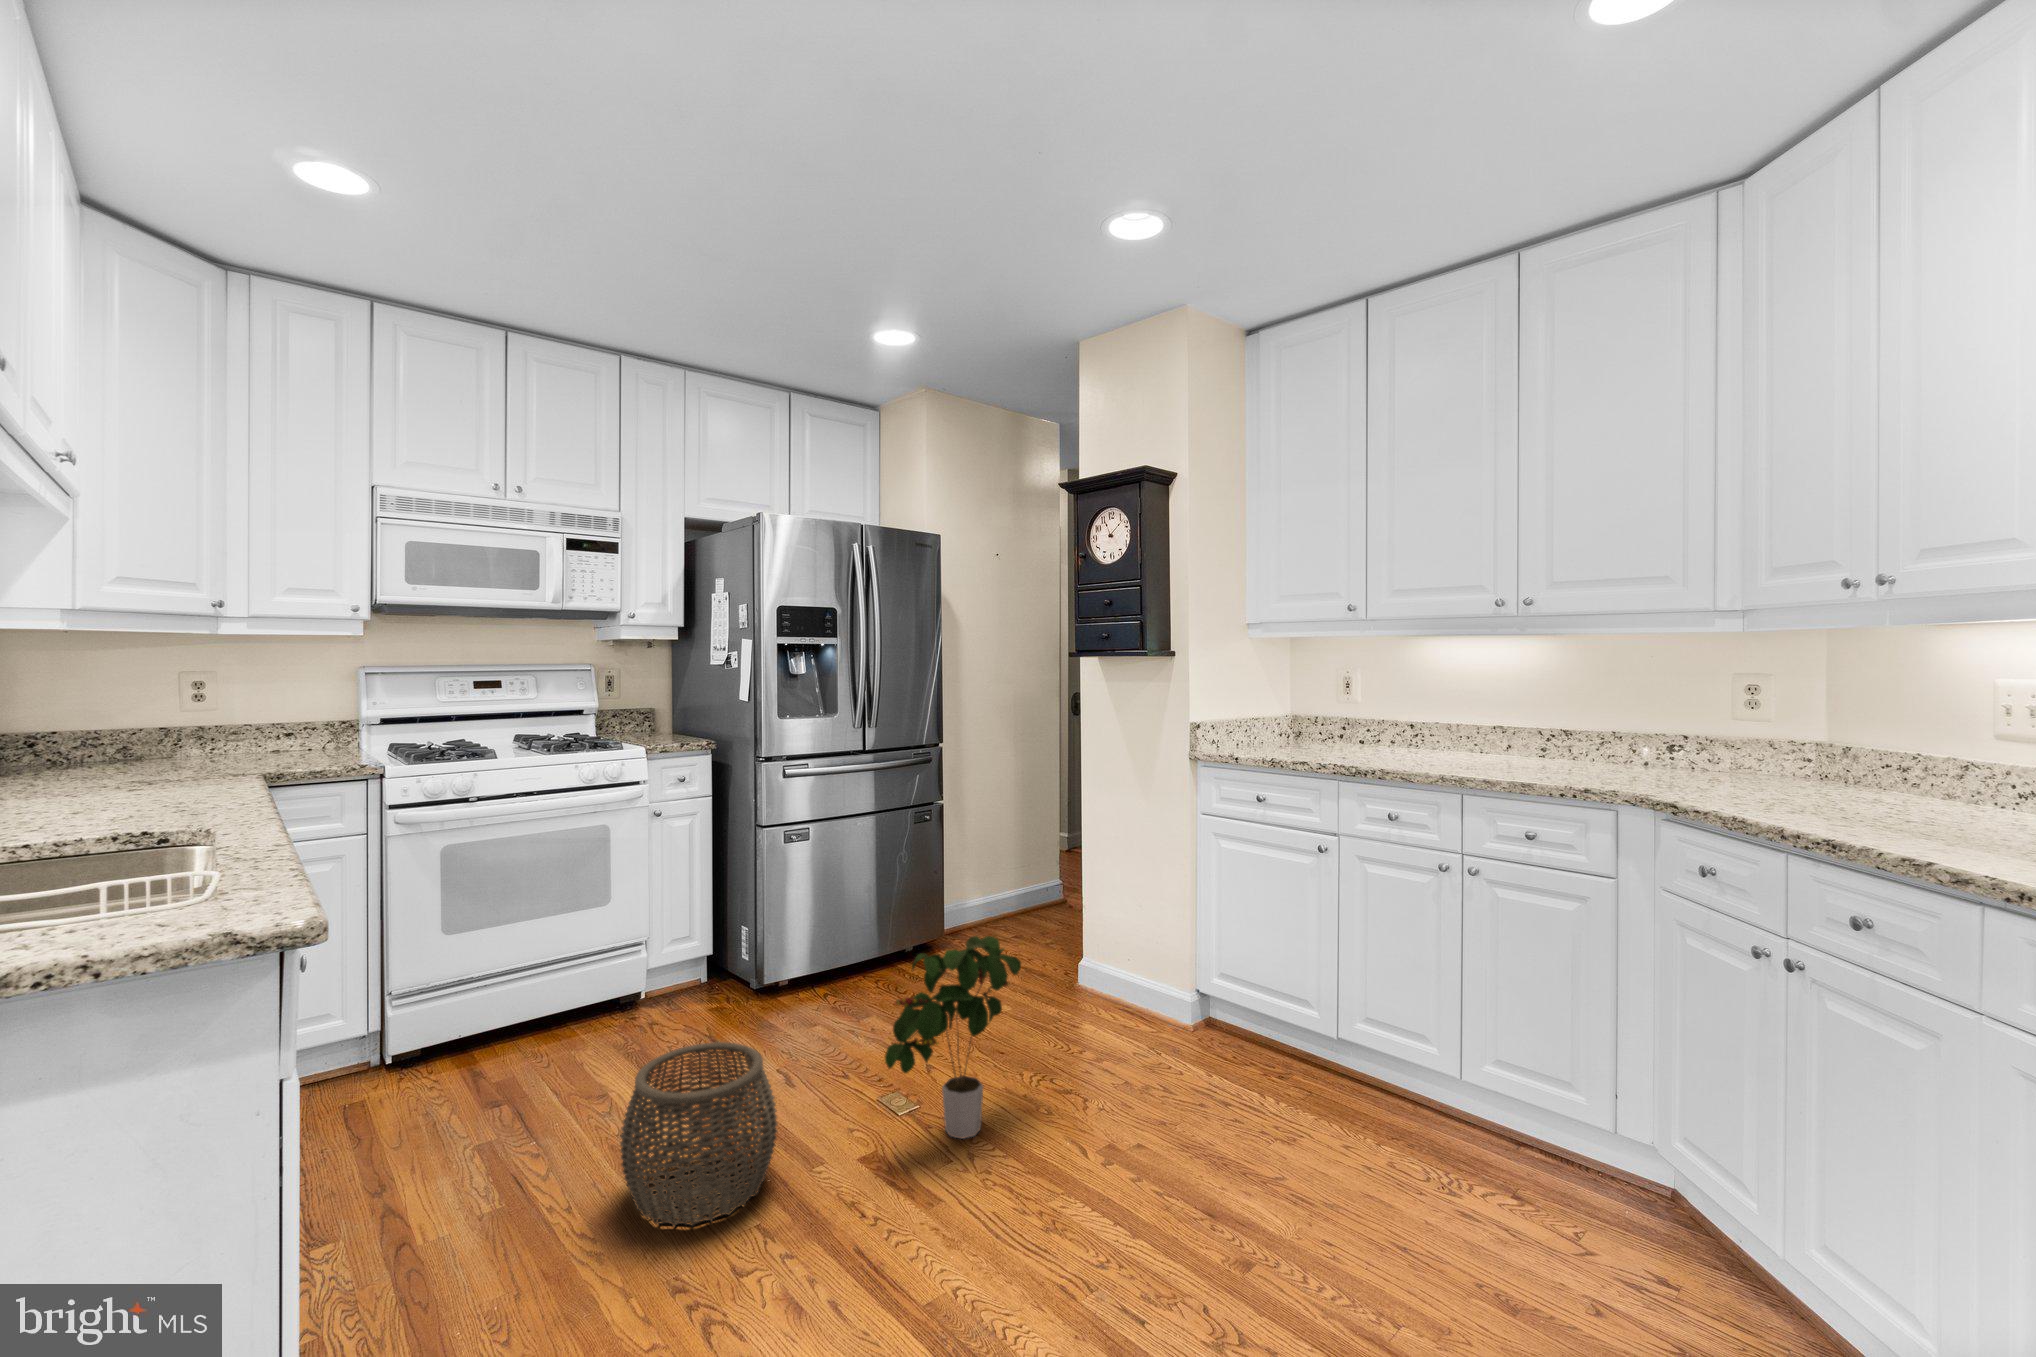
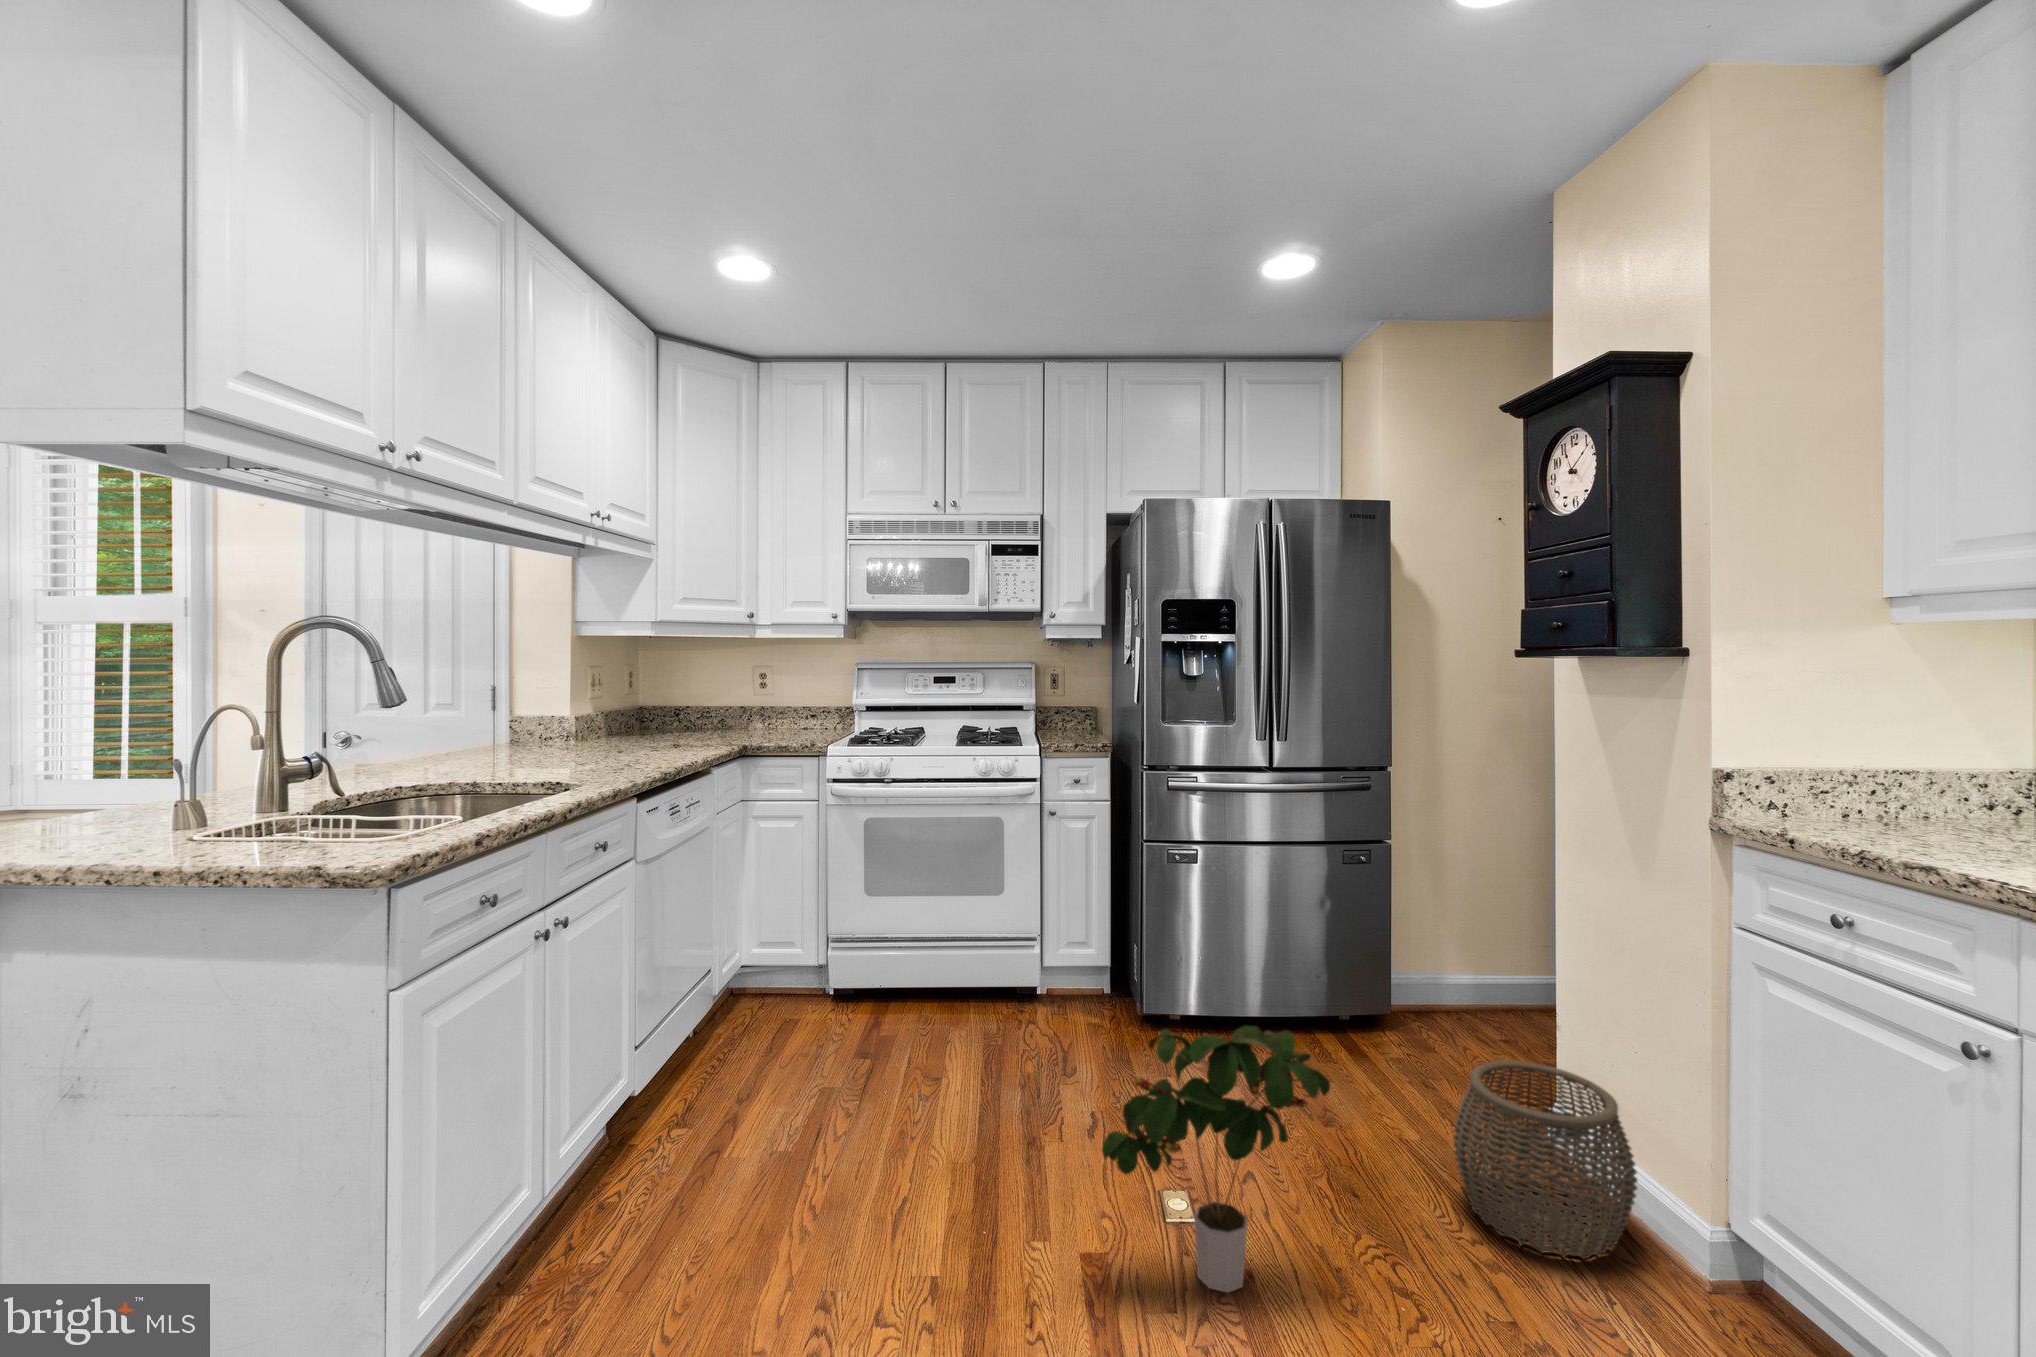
woven basket: present [620,1042,777,1227] -> present [1453,1061,1638,1259]

